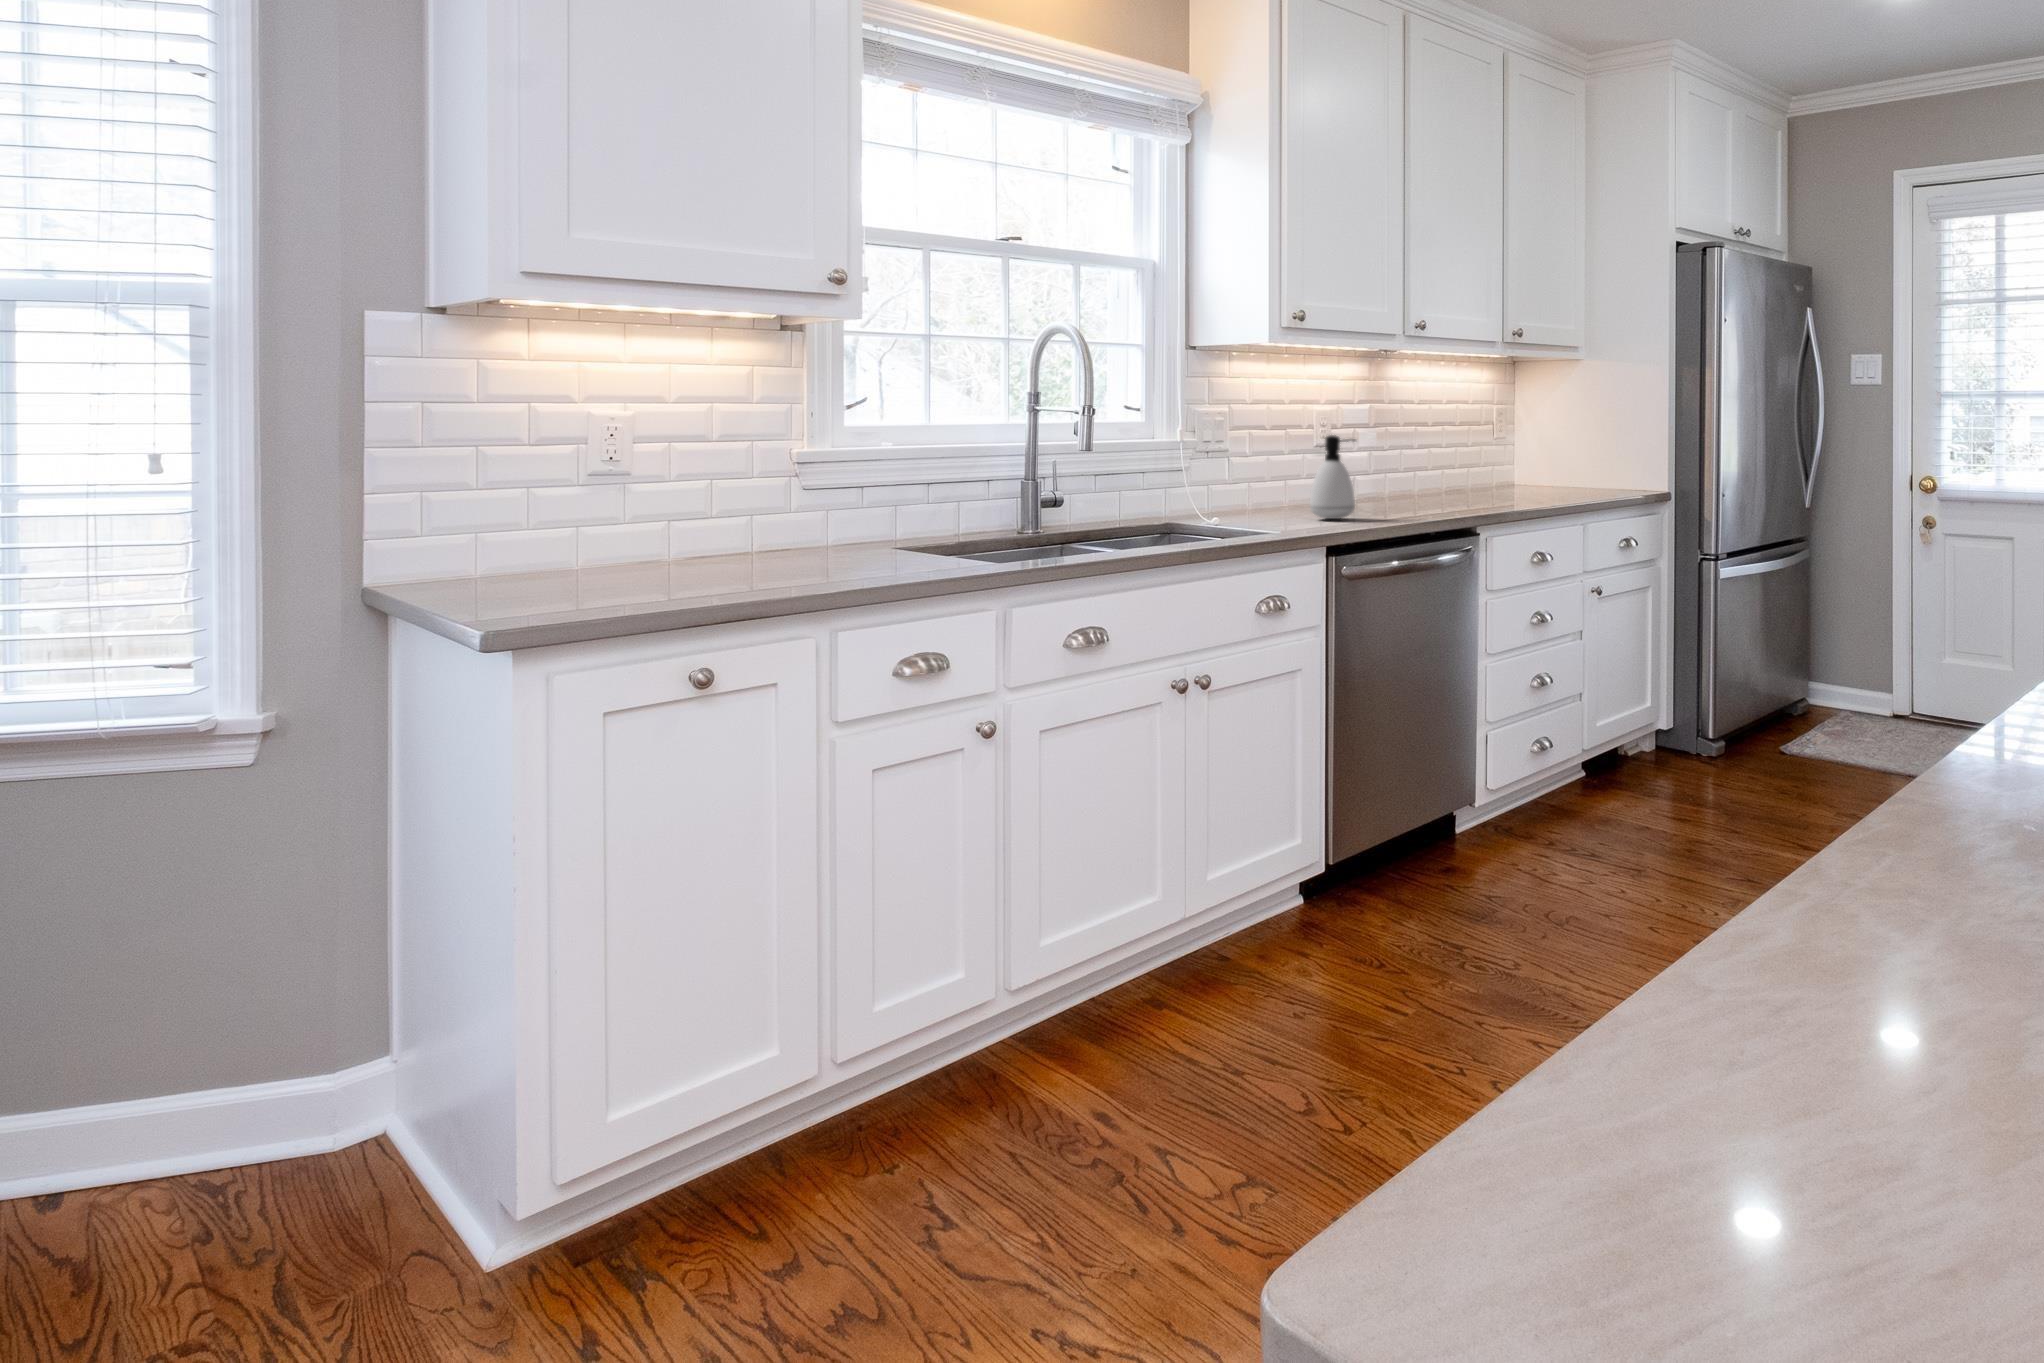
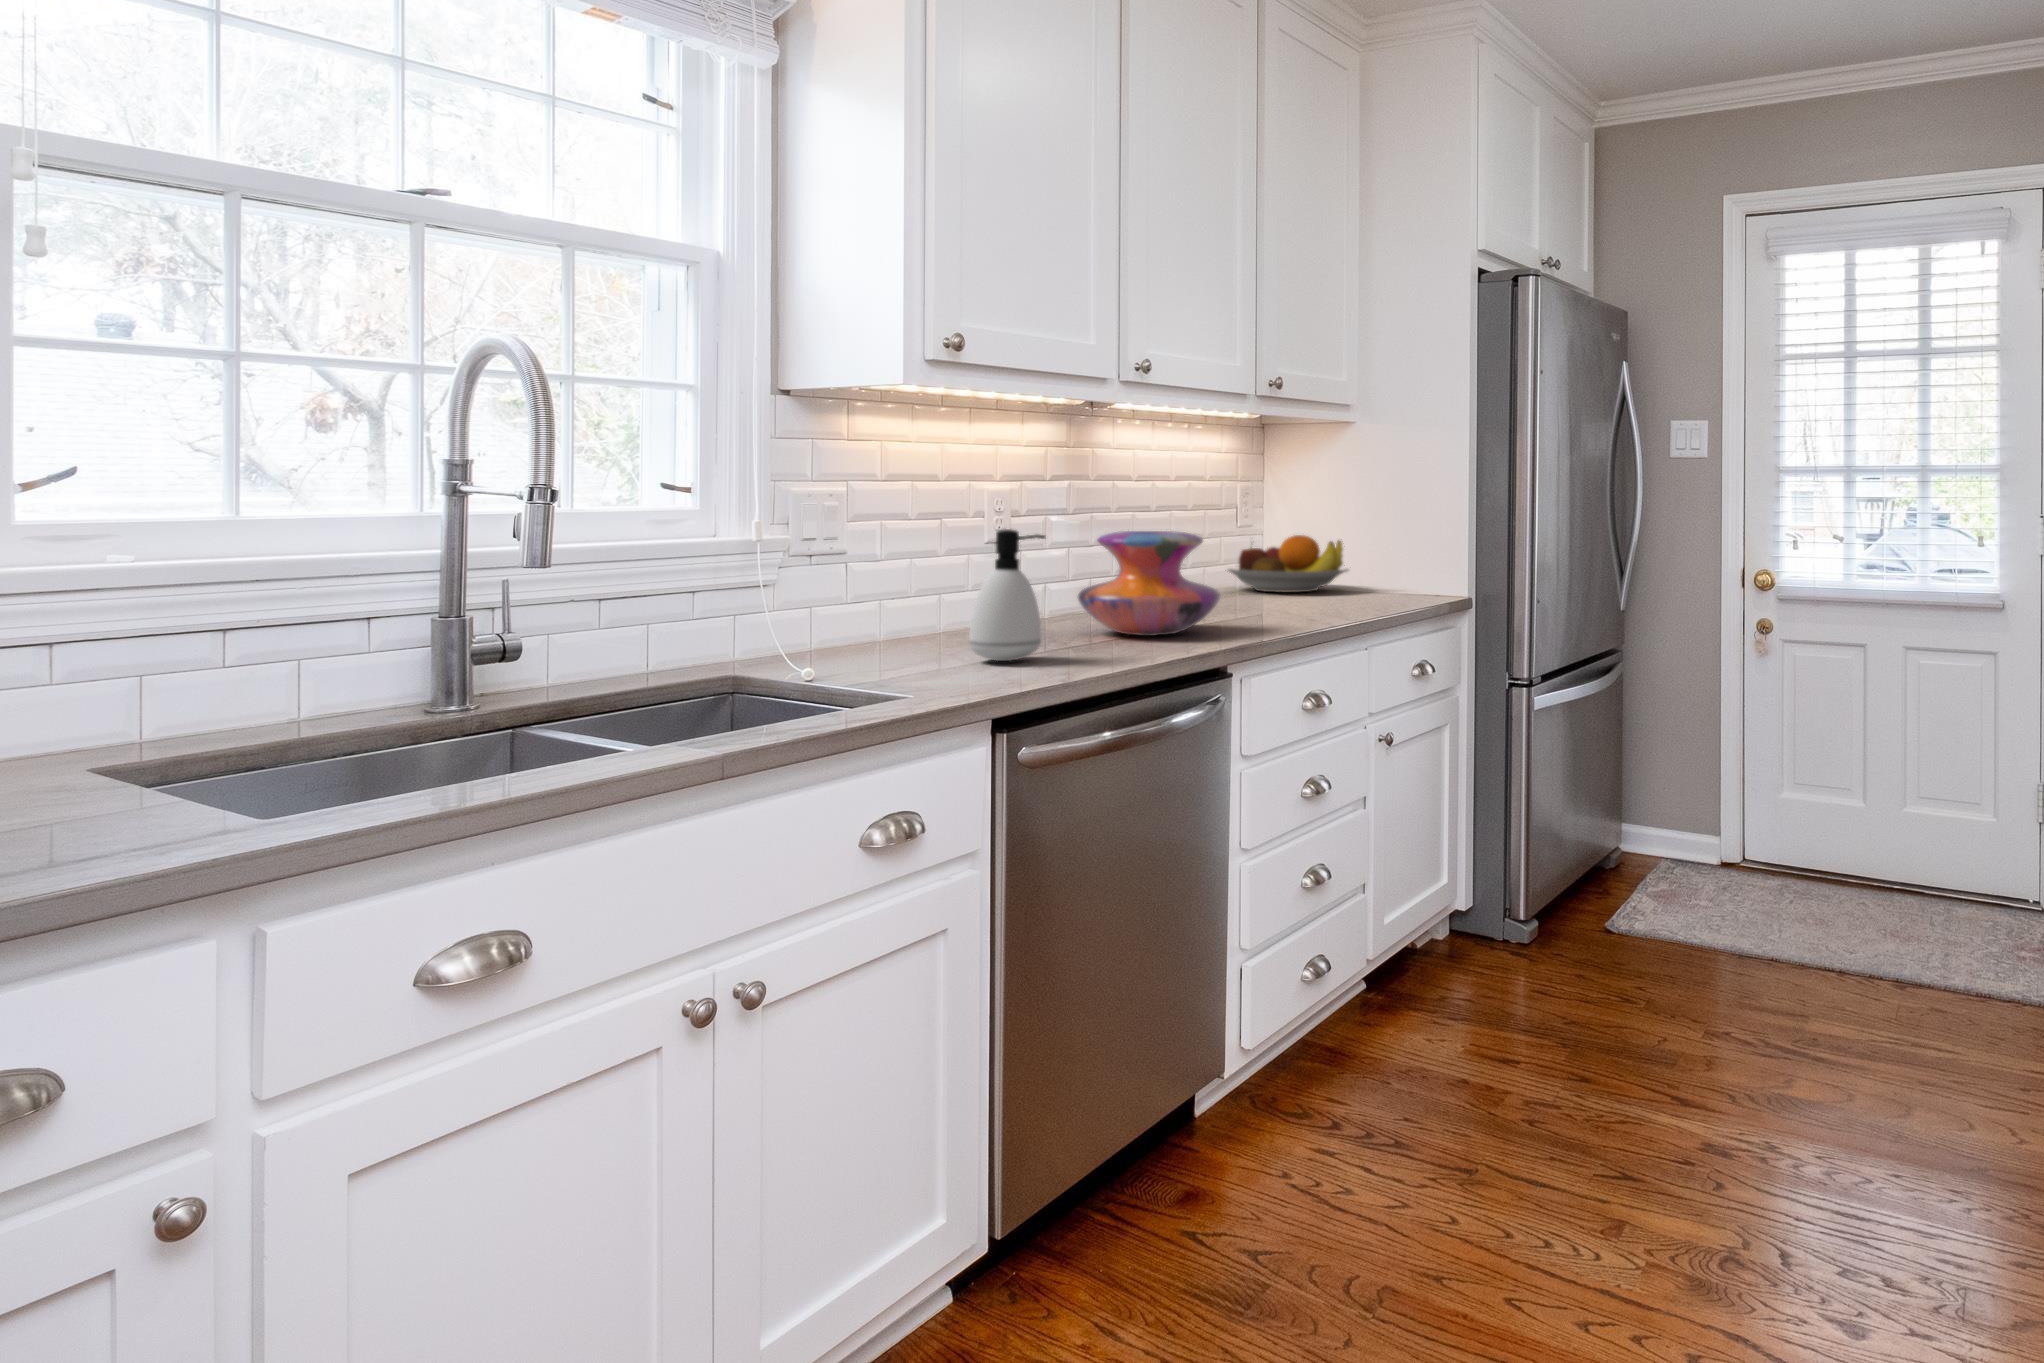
decorative vase: none [1378,440,1474,510] -> present [1078,531,1220,636]
fruit bowl: none [1484,448,1582,491] -> present [1229,535,1347,593]

